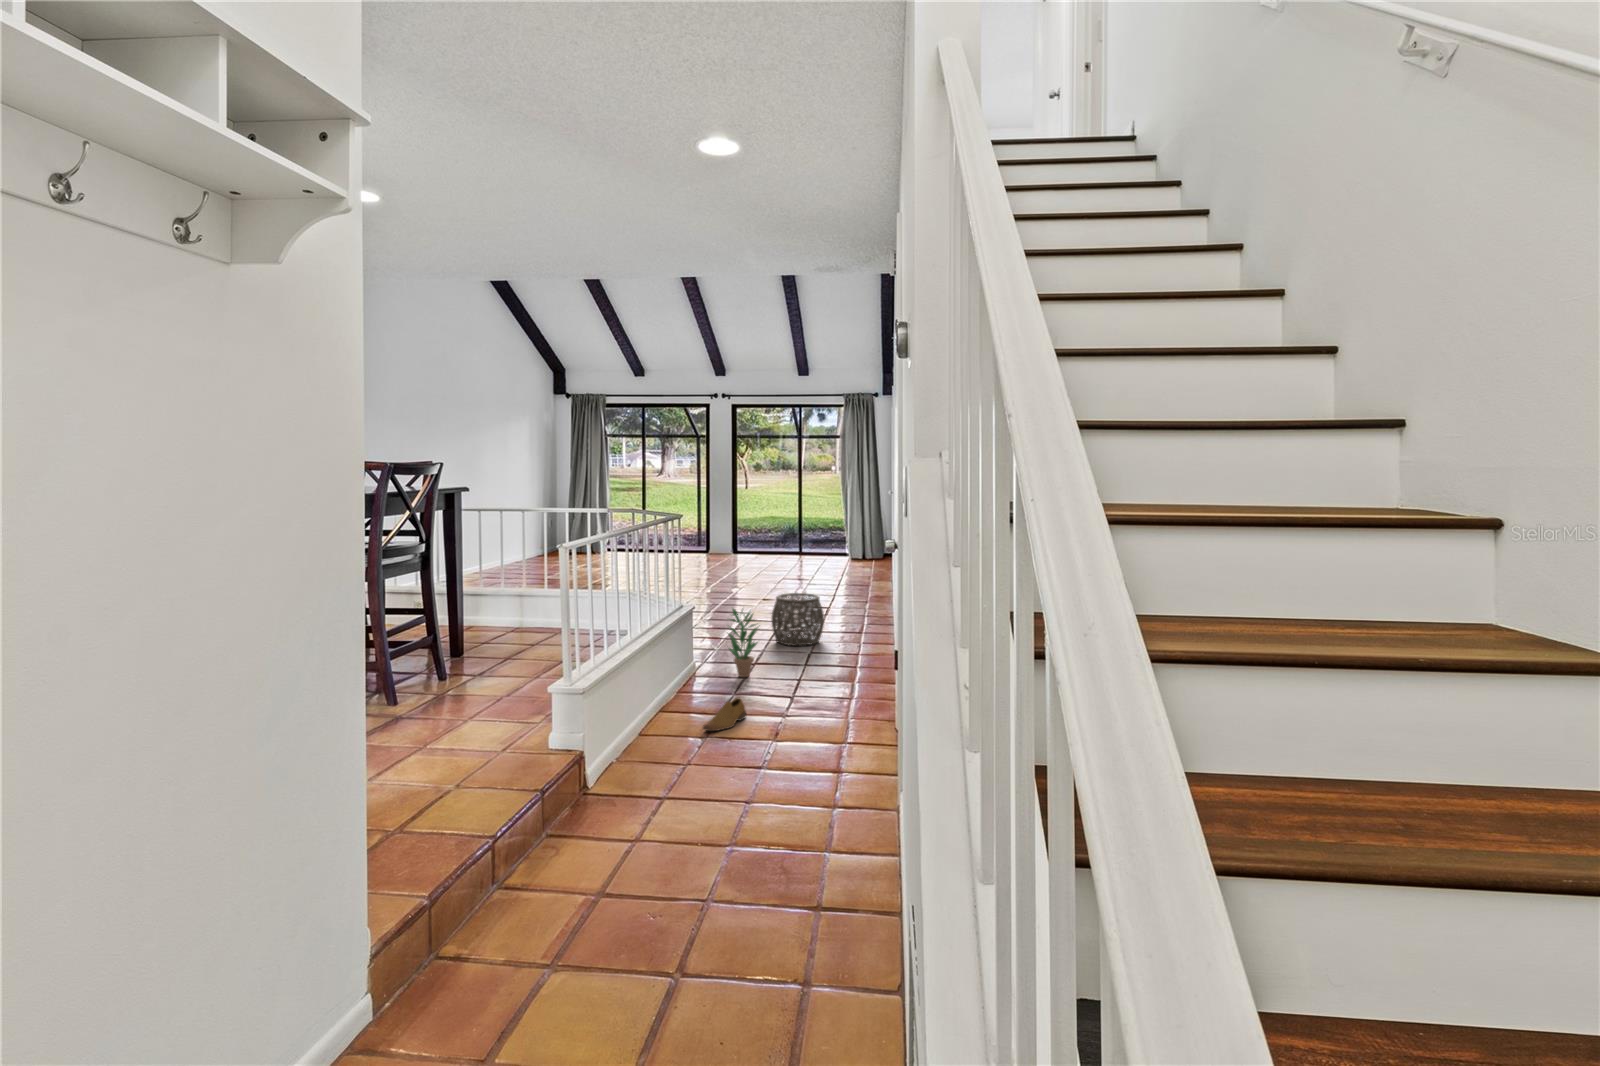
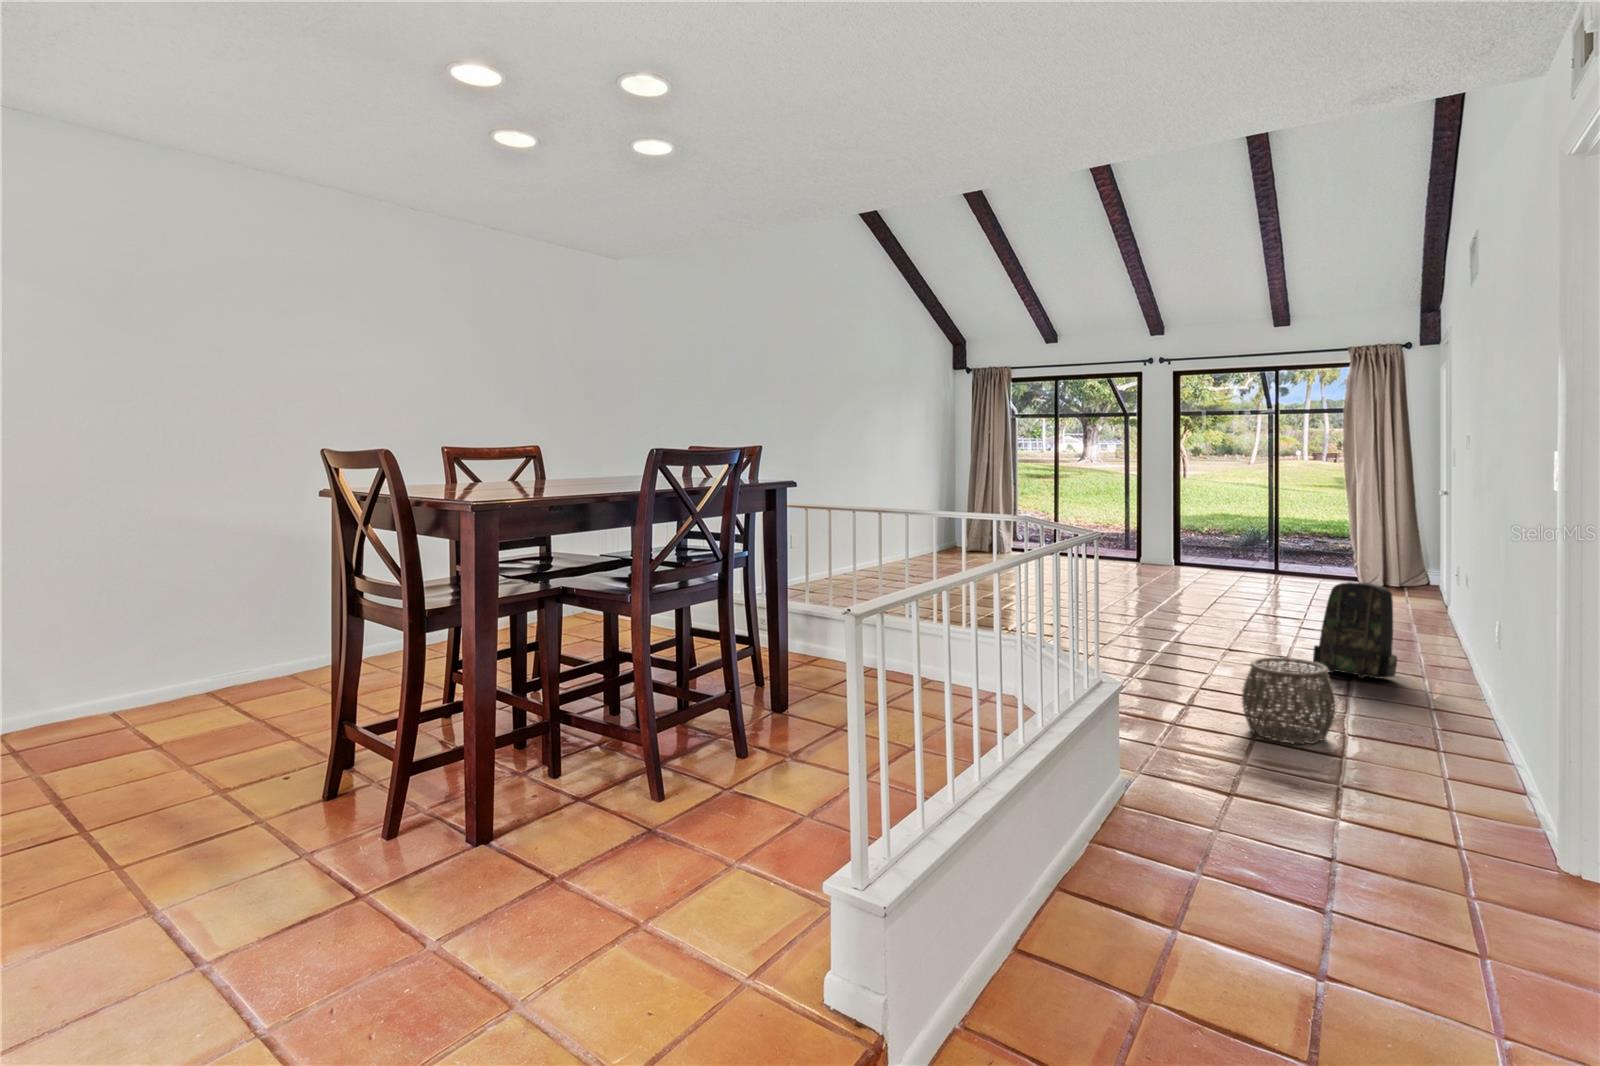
backpack: none [817,549,863,610] -> present [1313,582,1397,679]
potted plant: present [728,609,760,677] -> none [1166,689,1232,799]
shoe: present [703,698,746,731] -> none [1131,858,1207,918]

